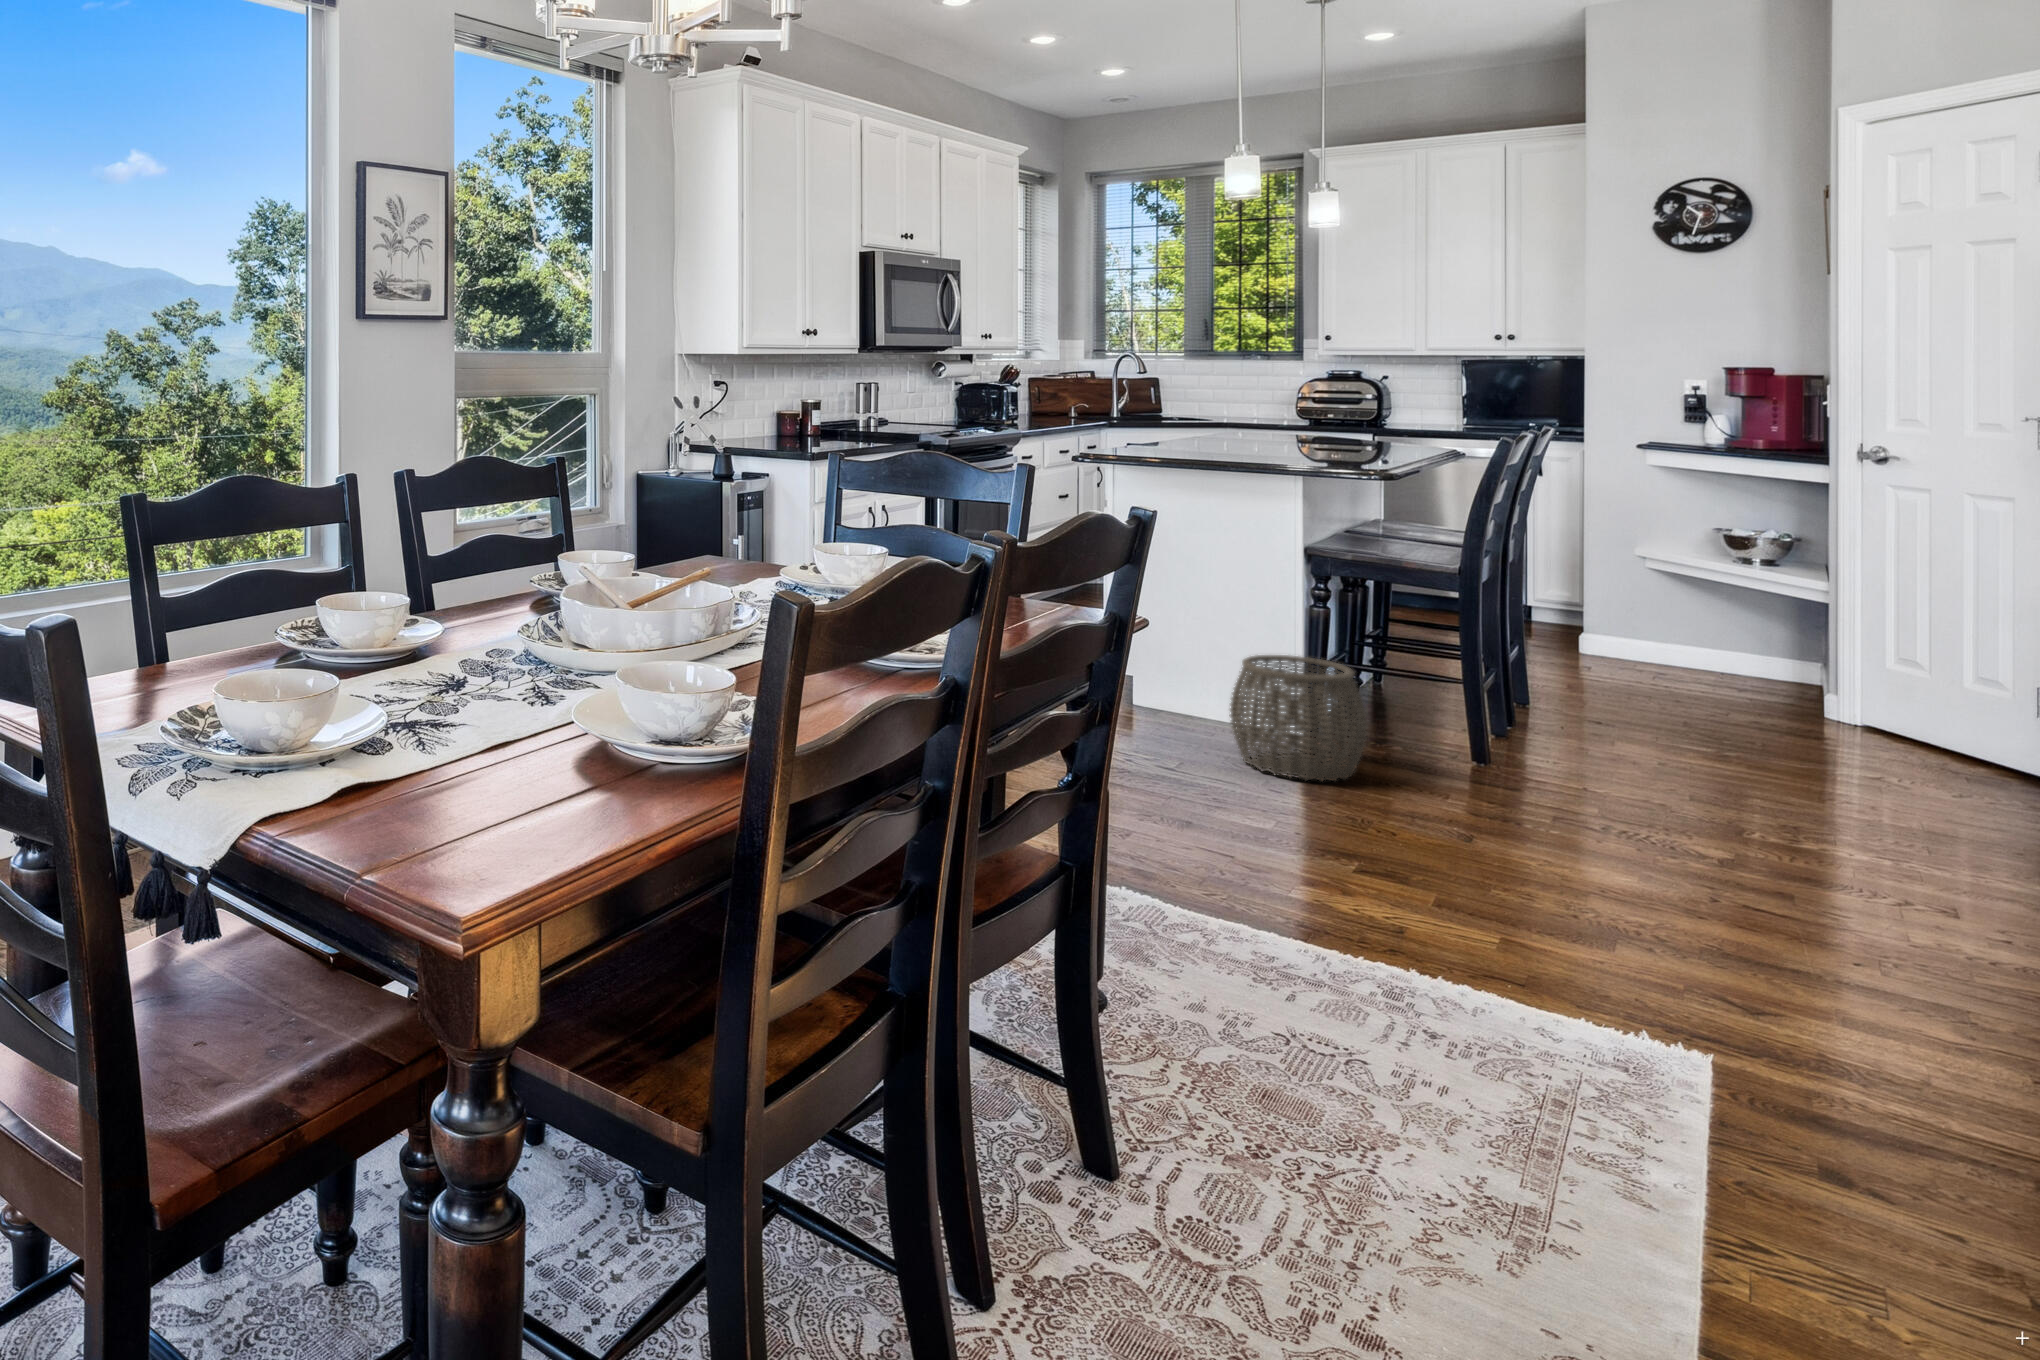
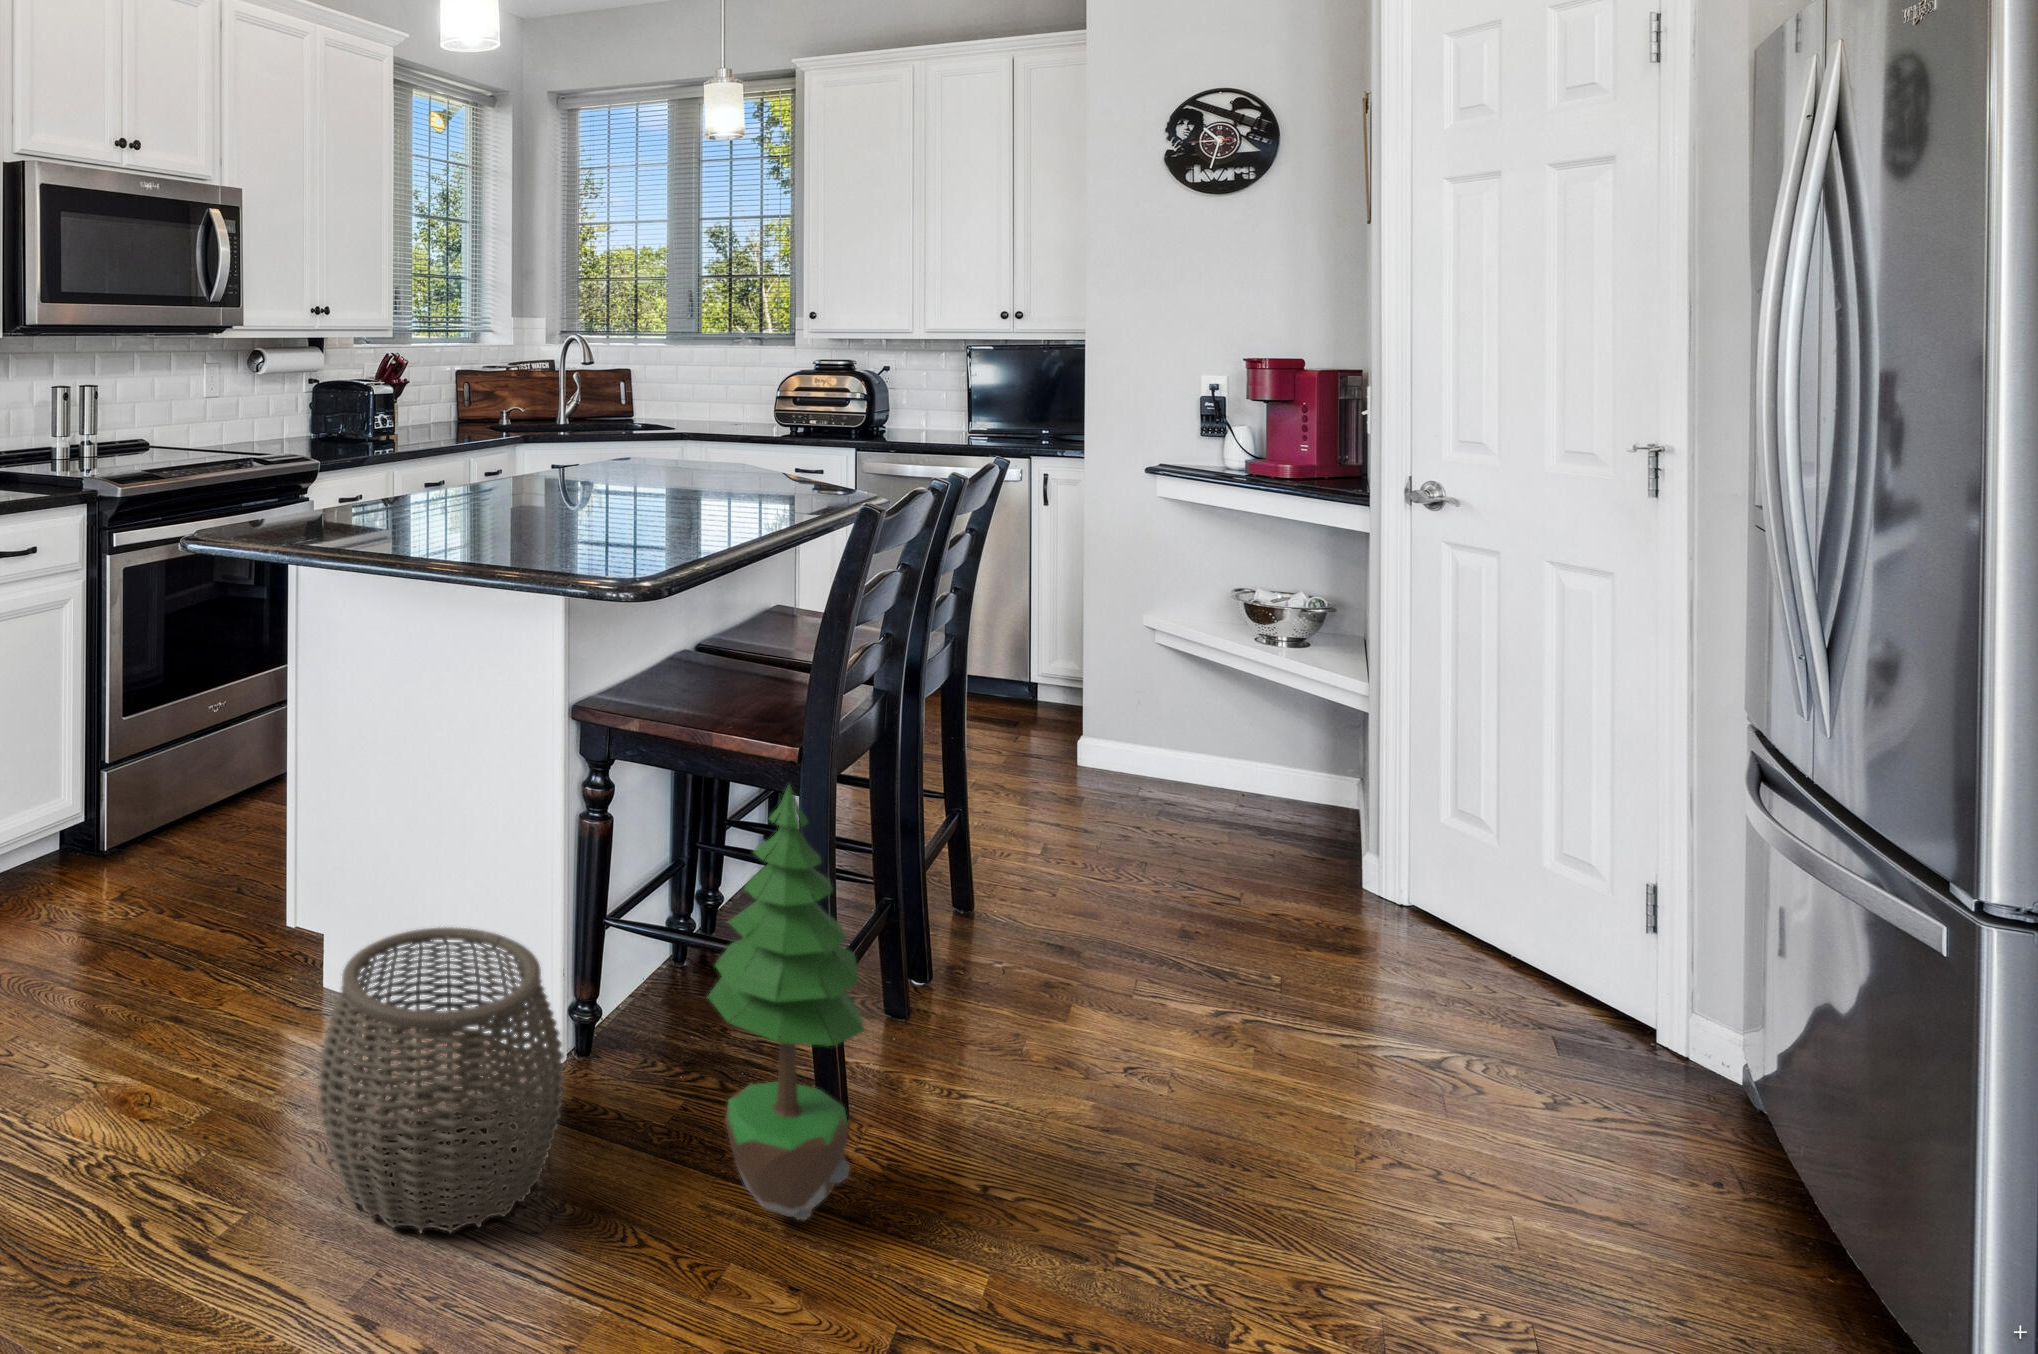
potted tree: none [1452,573,1548,790] -> present [708,785,864,1220]

